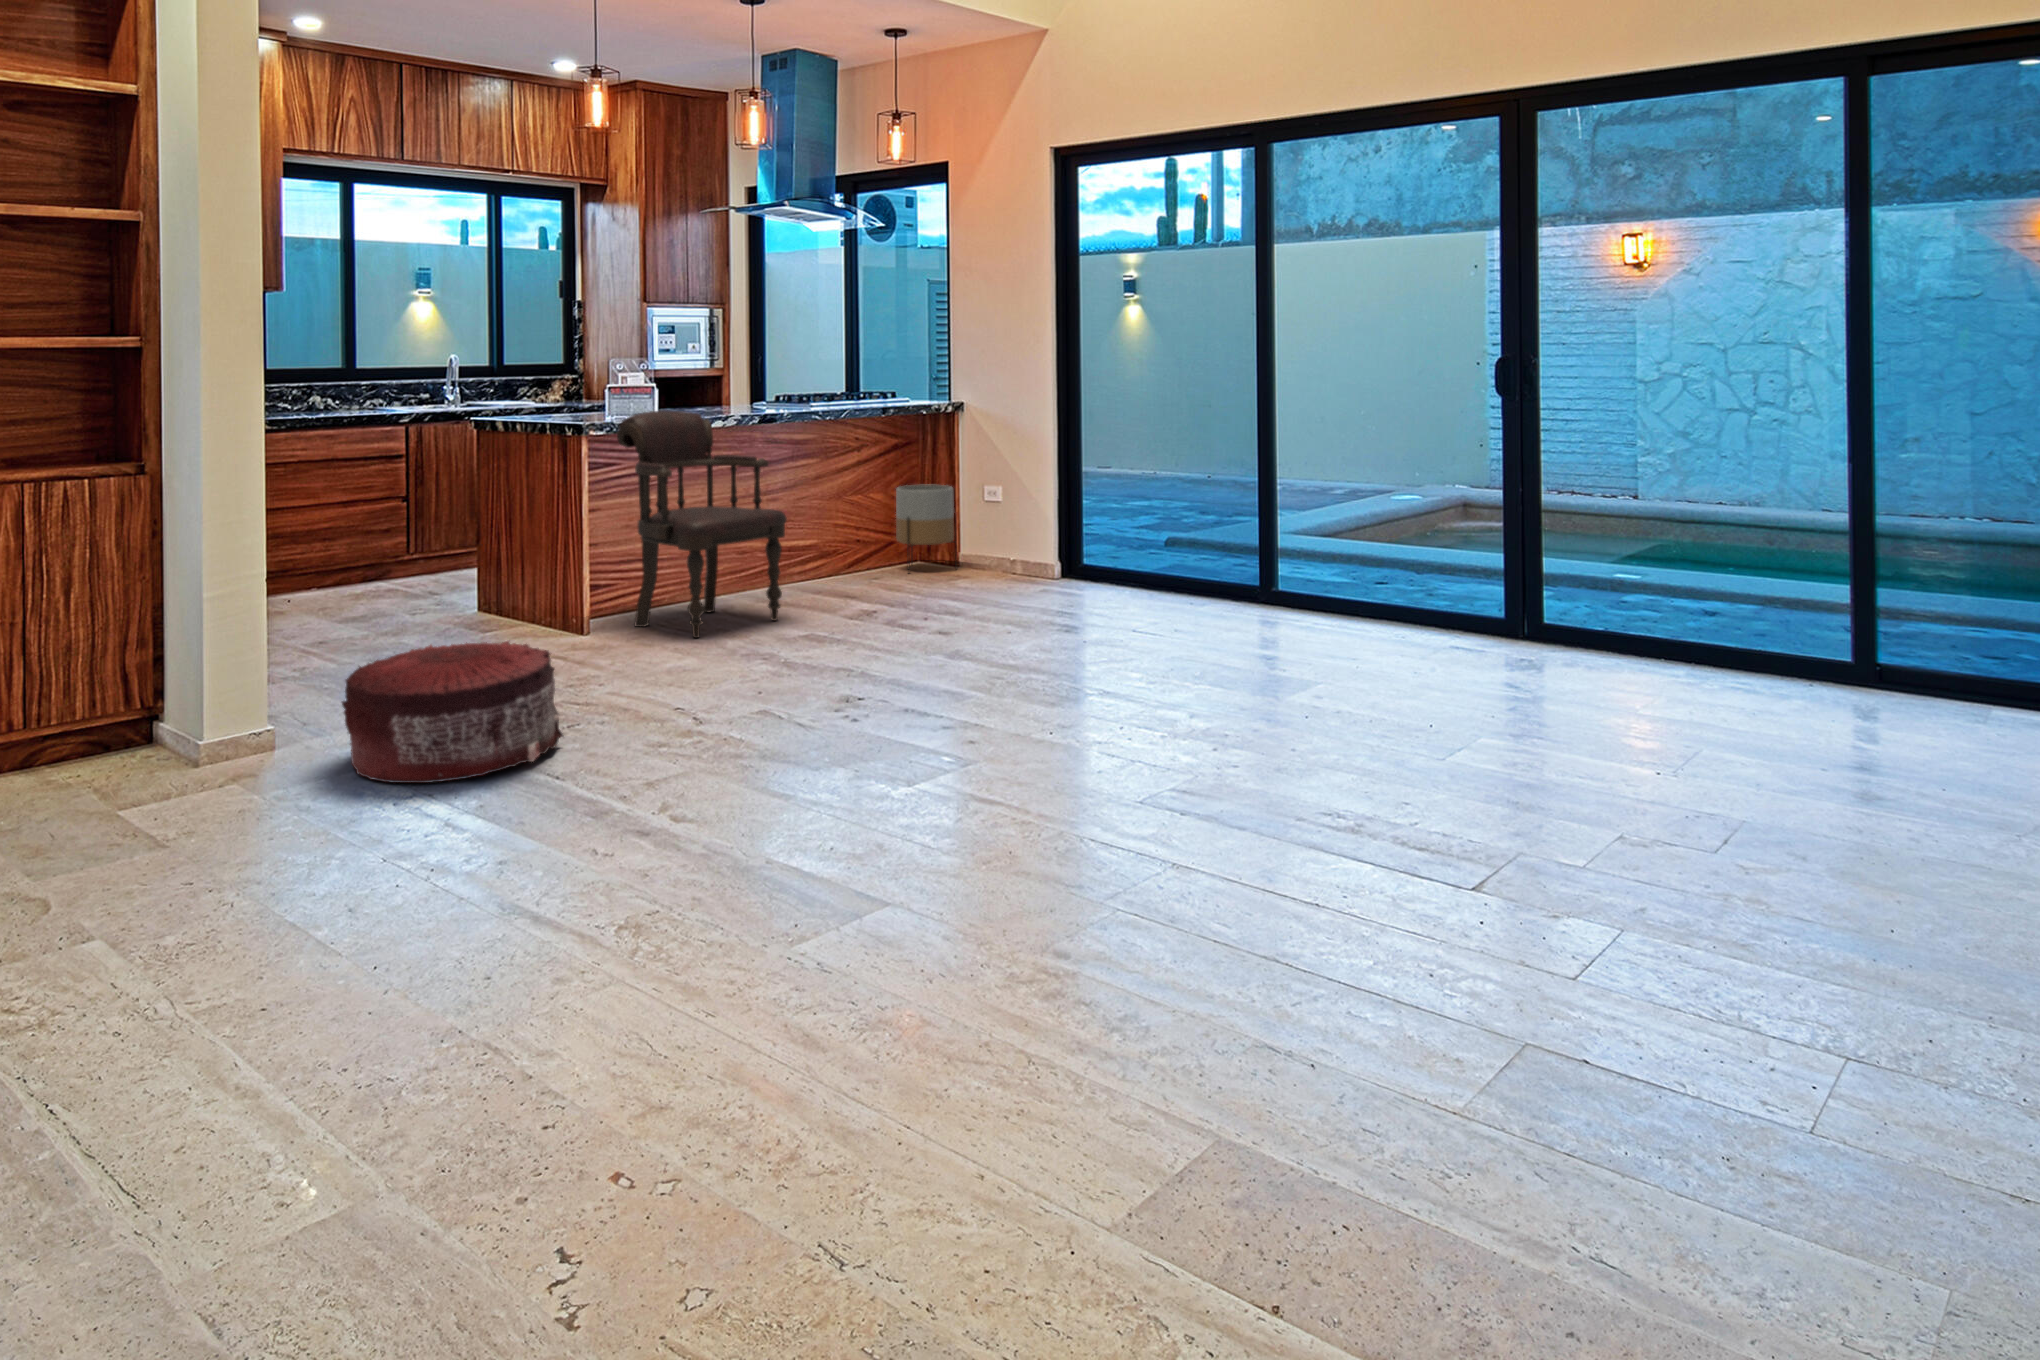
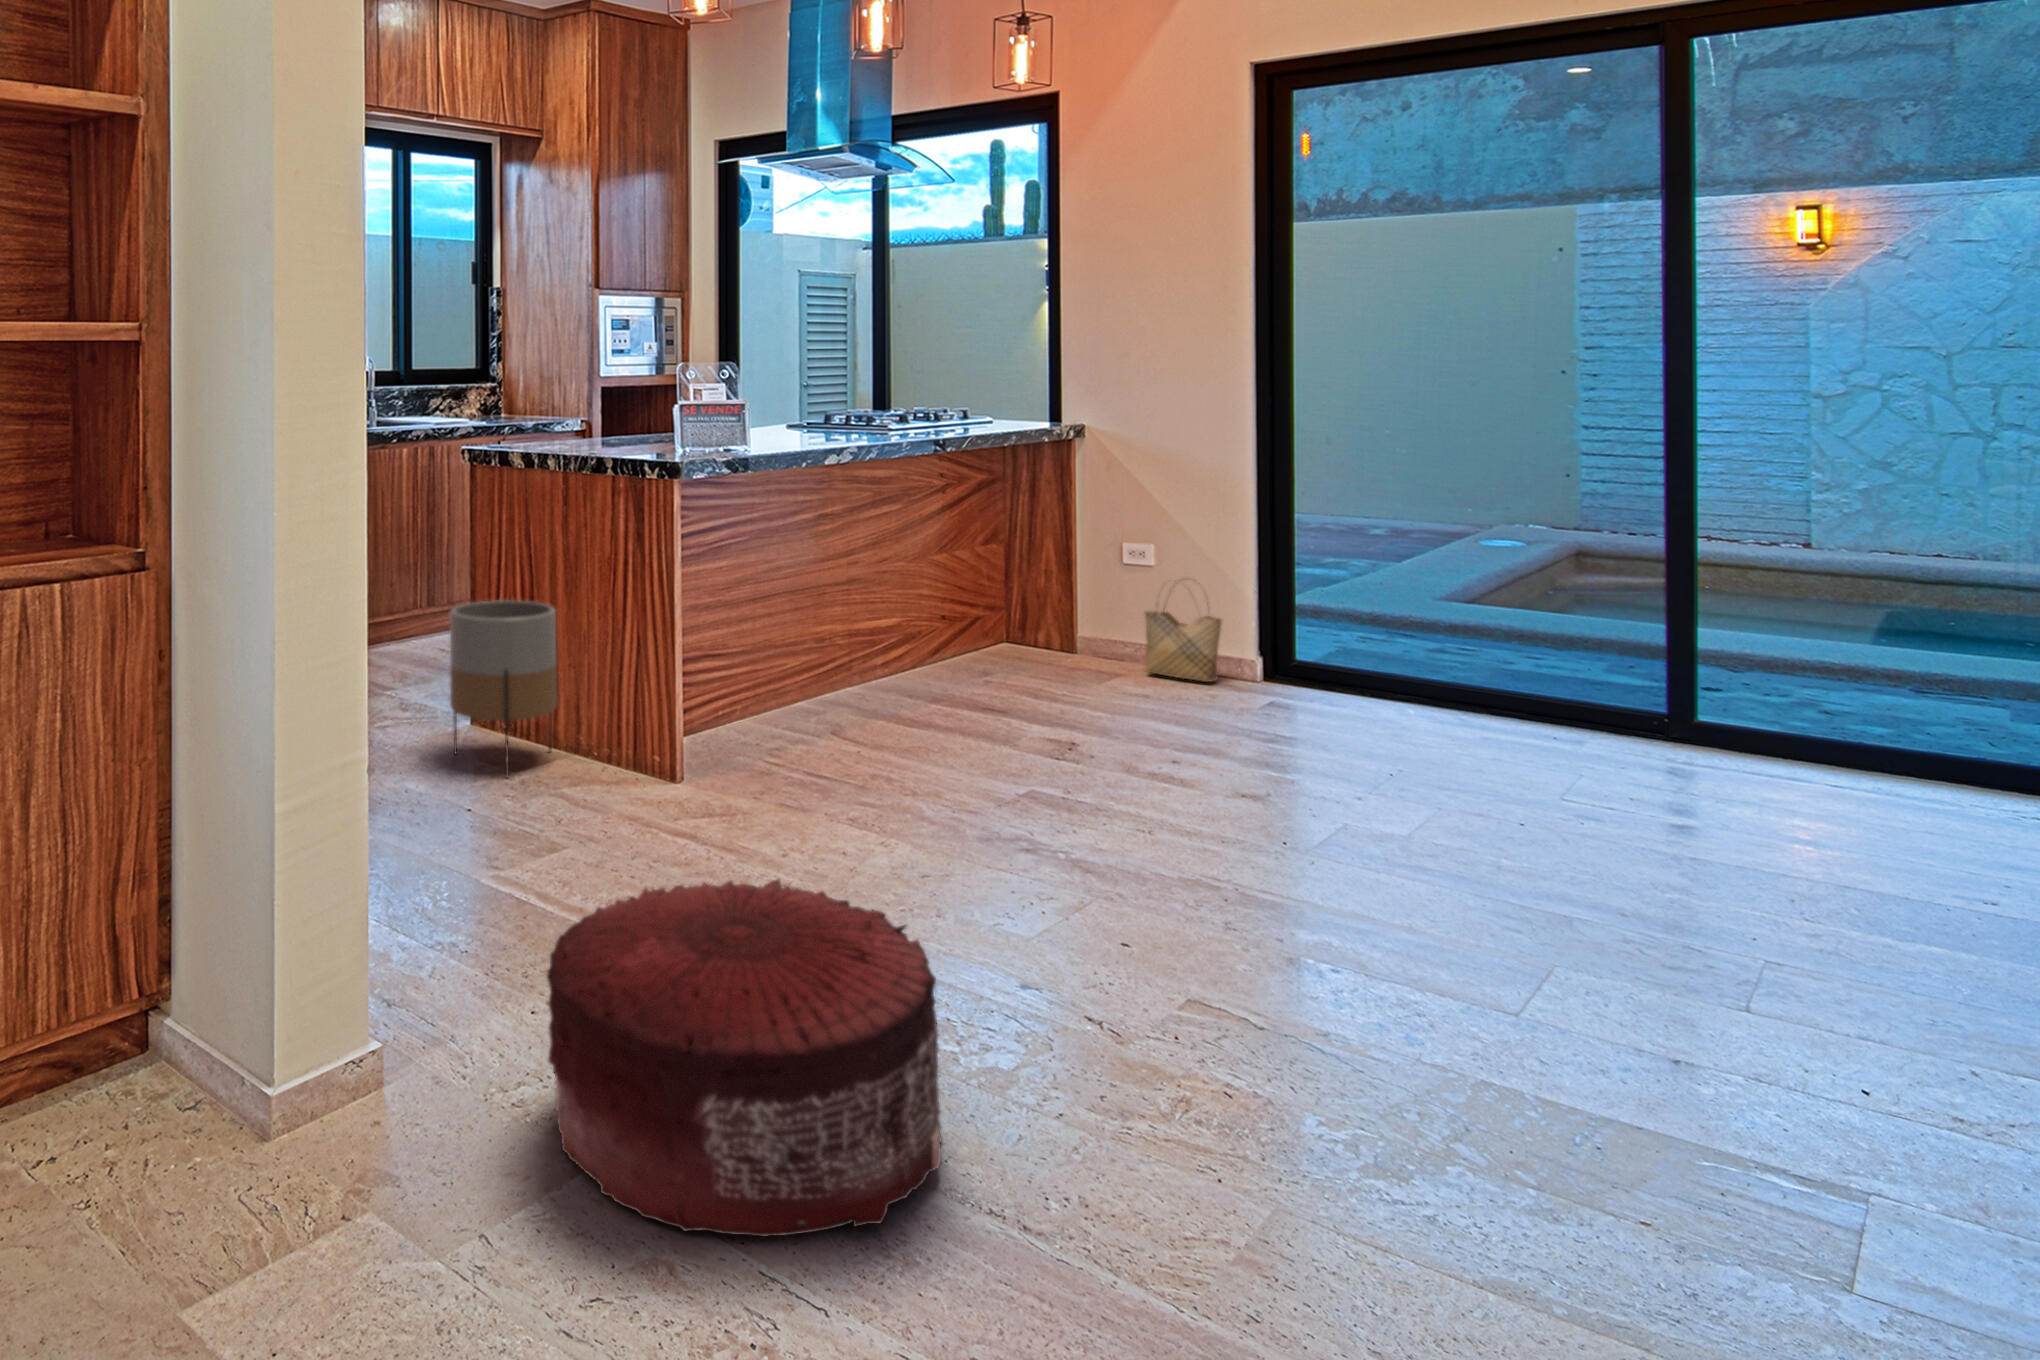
armchair: present [617,411,787,638] -> none [702,439,959,800]
planter: present [896,484,957,571] -> present [450,600,557,777]
woven basket: none [987,507,1034,578] -> present [1145,579,1222,682]

